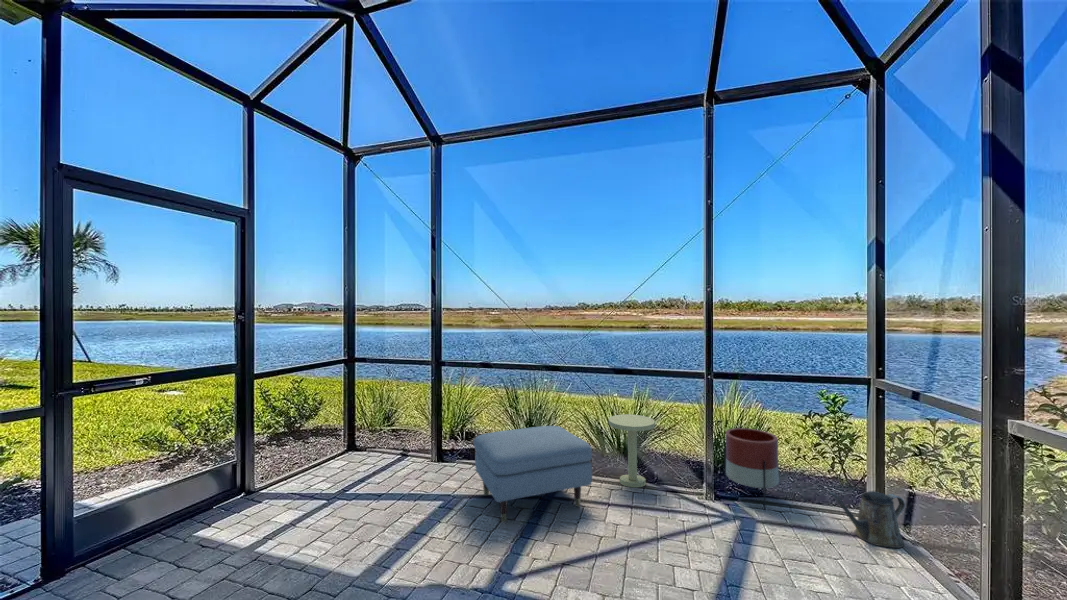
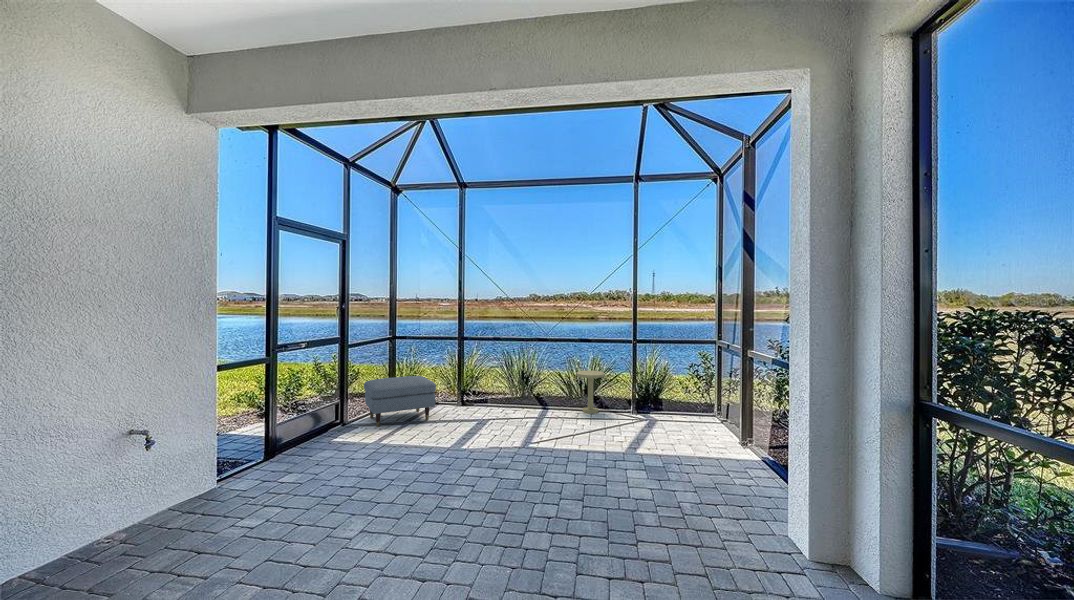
ottoman: present [474,426,592,522] -> present [364,376,436,427]
planter: present [725,428,779,510] -> none [645,376,674,419]
watering can: present [829,491,905,548] -> none [695,401,733,428]

